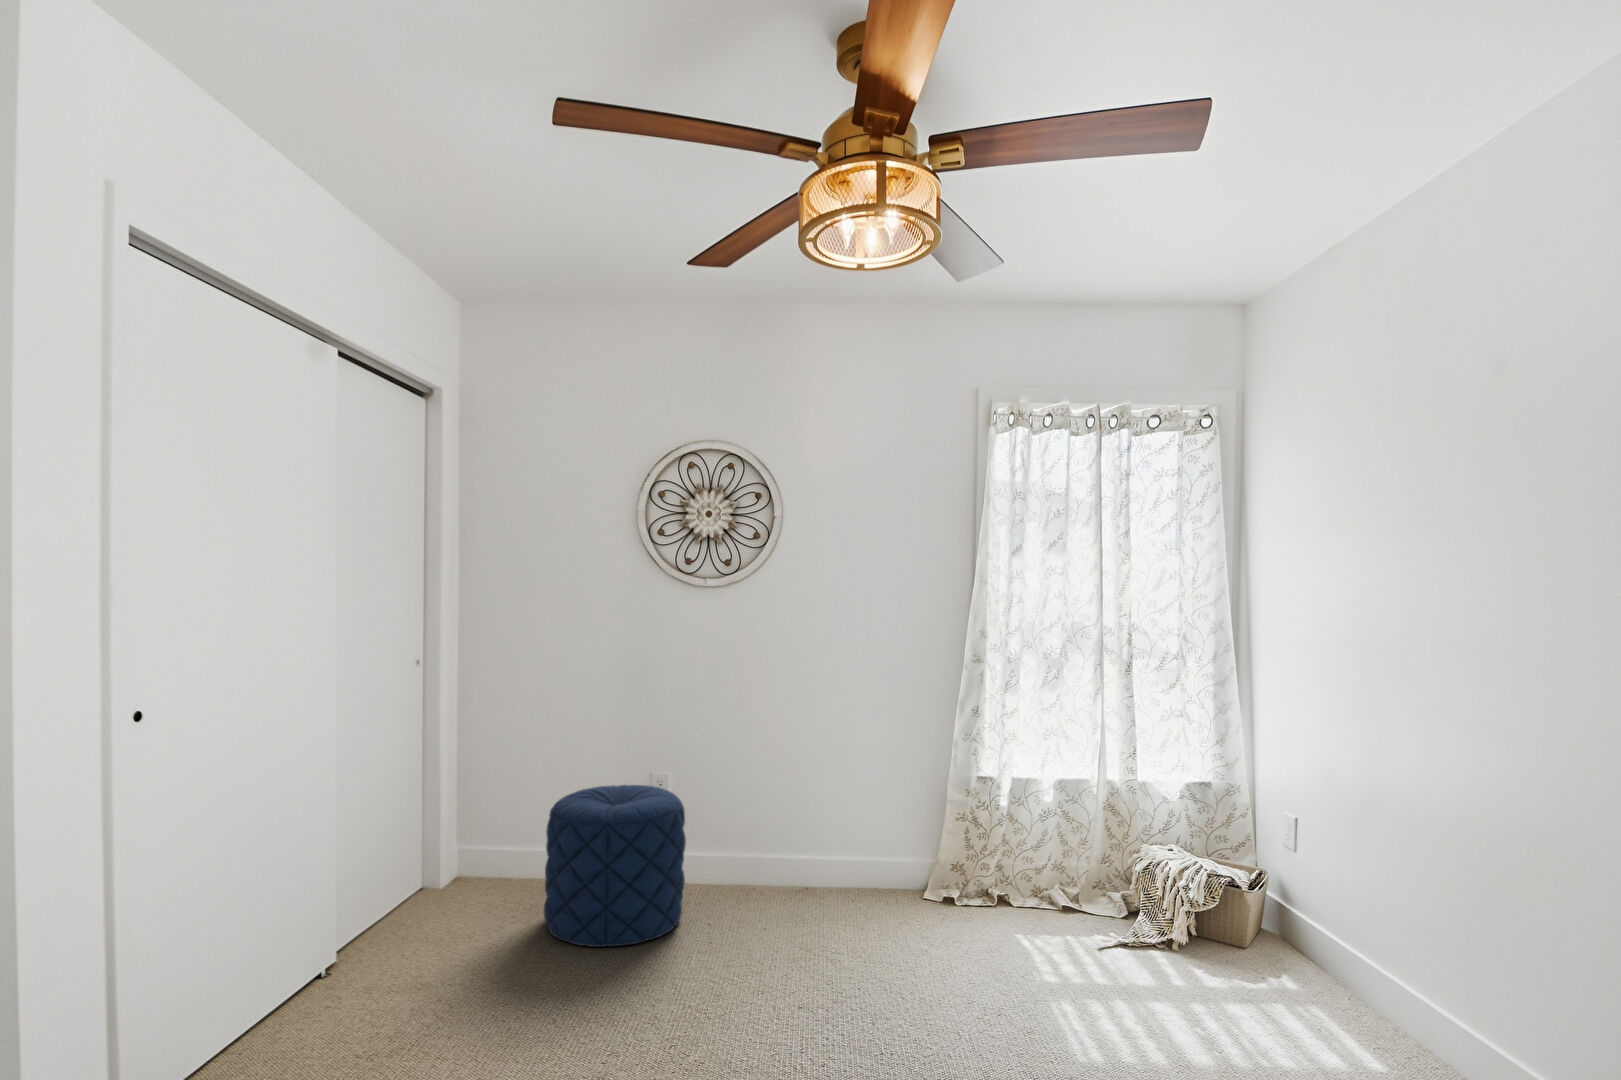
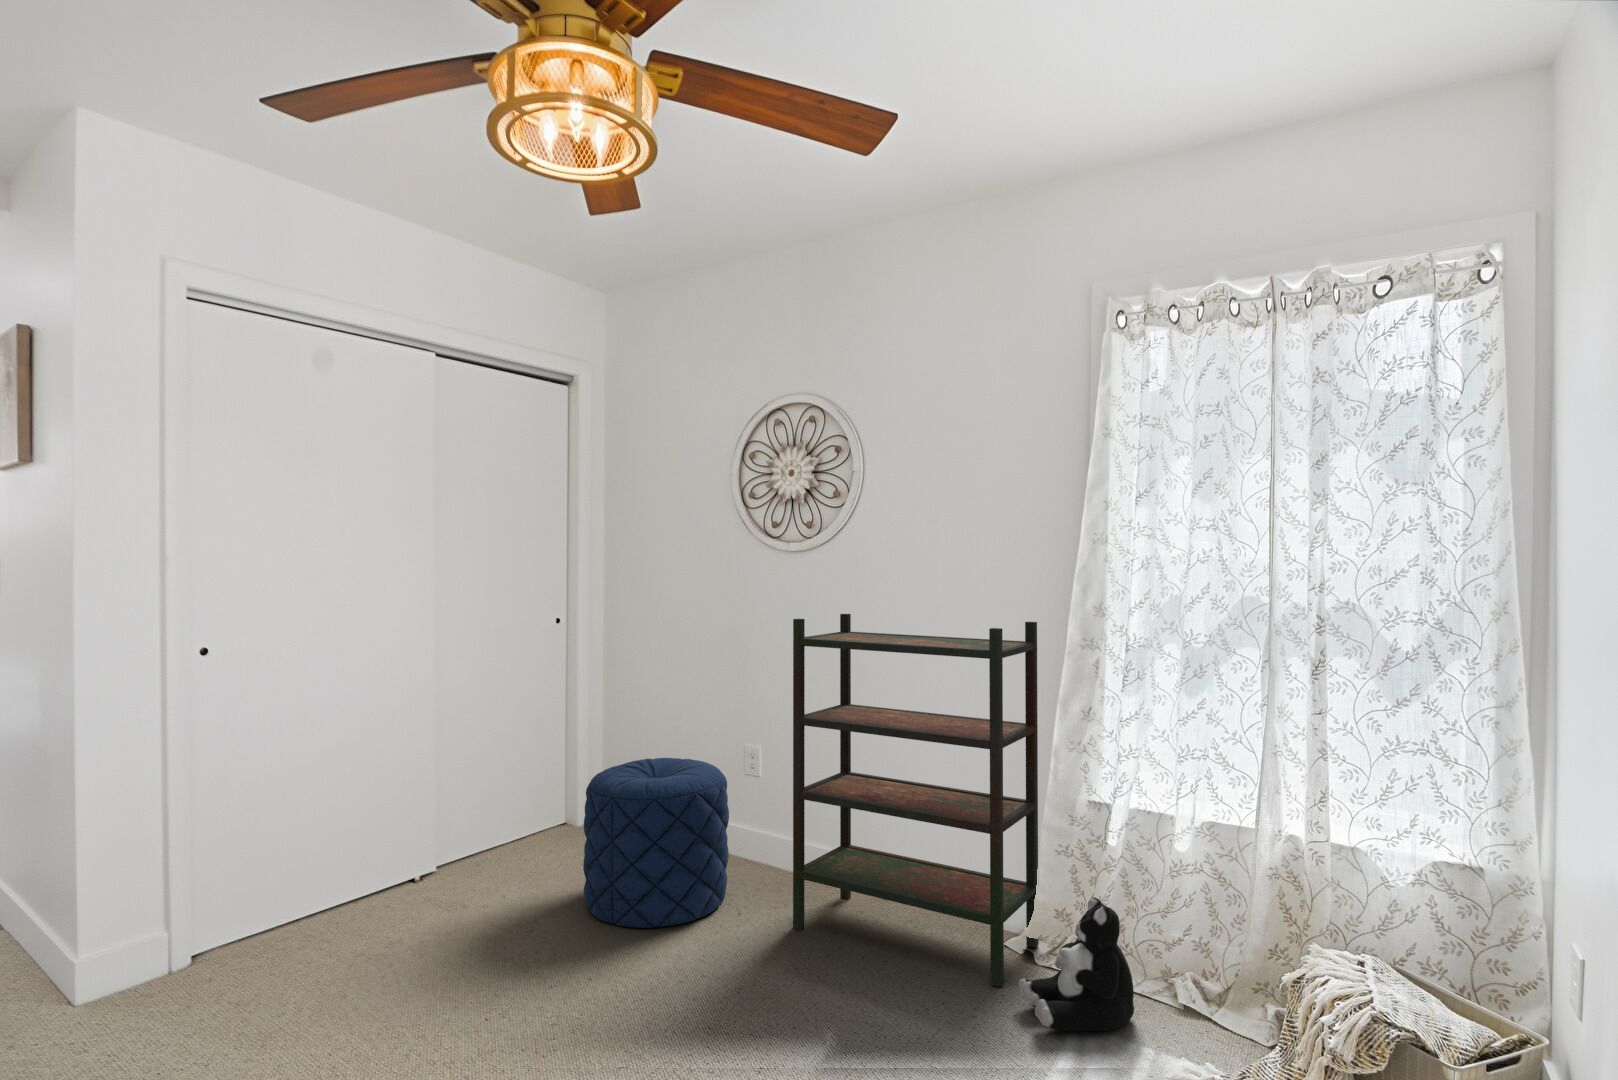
bookshelf: none [759,642,952,922] -> present [793,614,1039,987]
plush toy: none [972,841,1048,937] -> present [1019,897,1134,1031]

